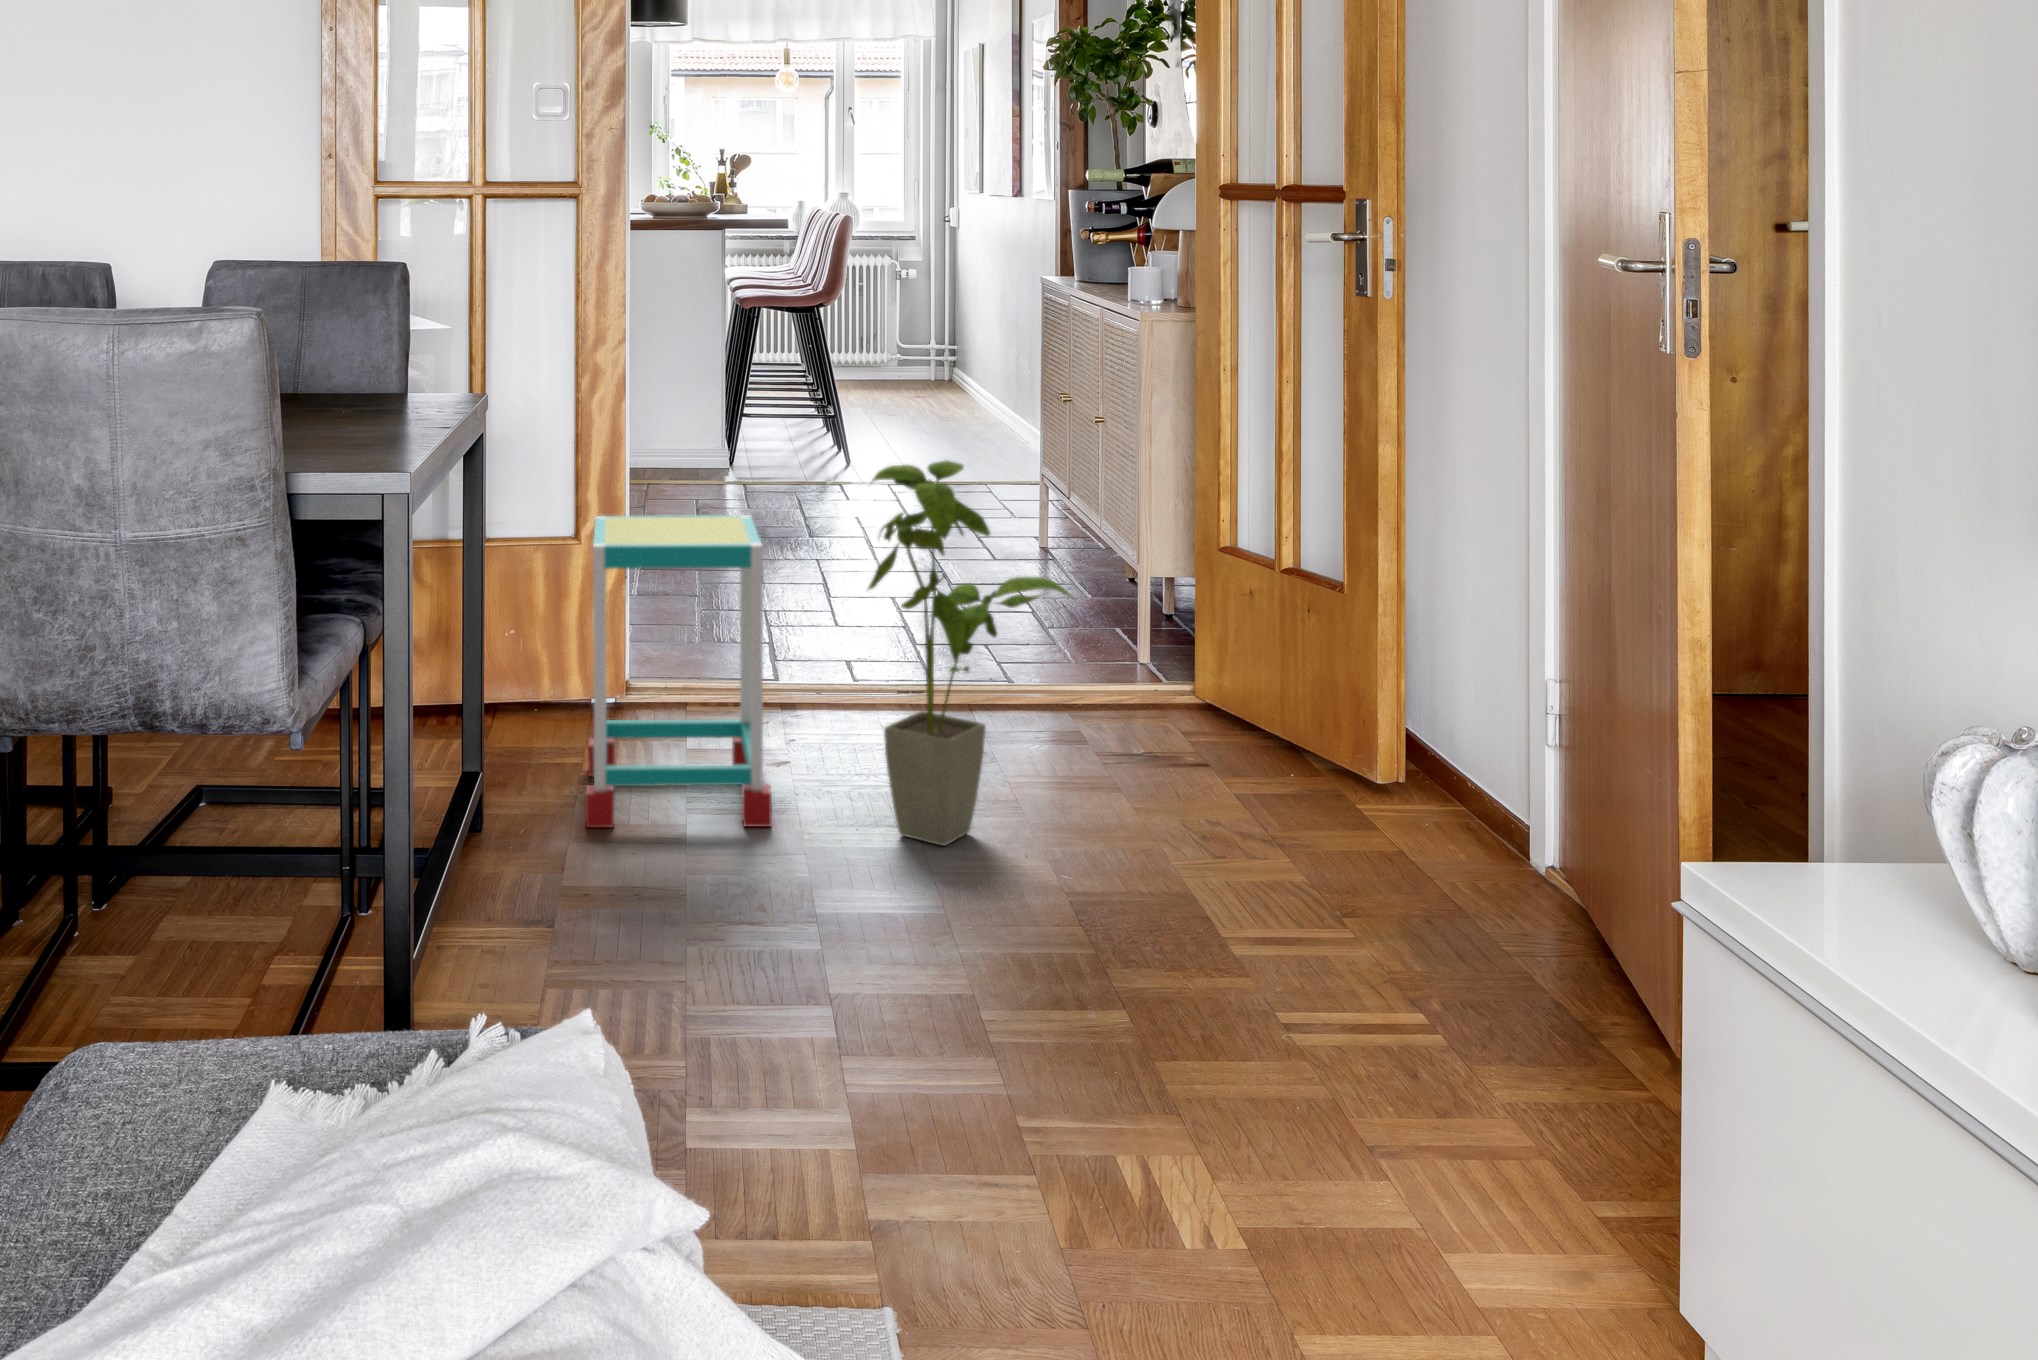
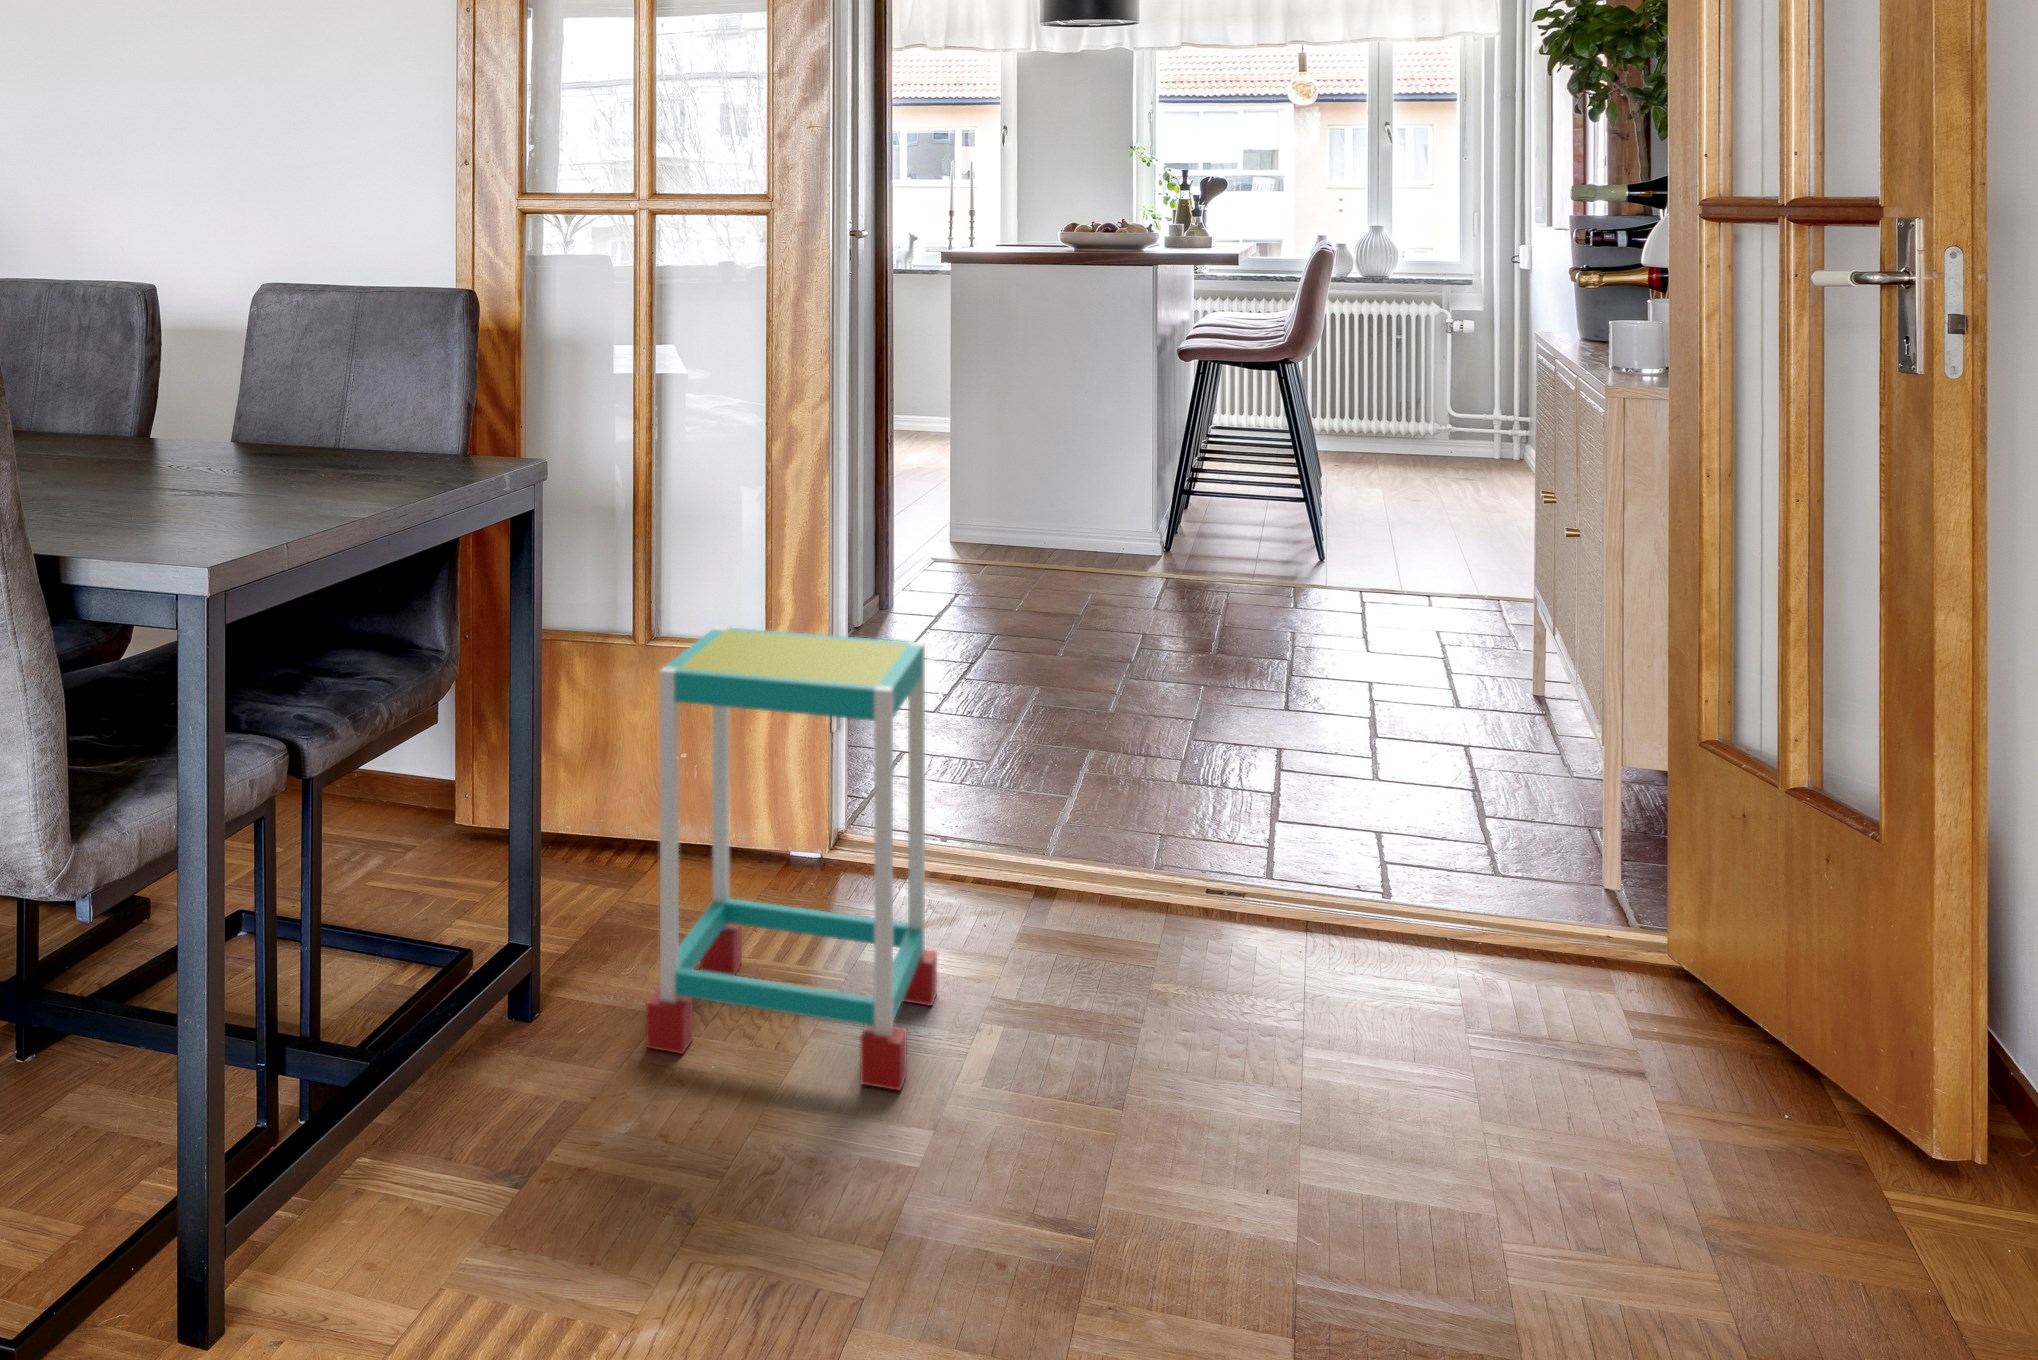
house plant: present [868,460,1072,846] -> none [1028,591,1363,1171]

